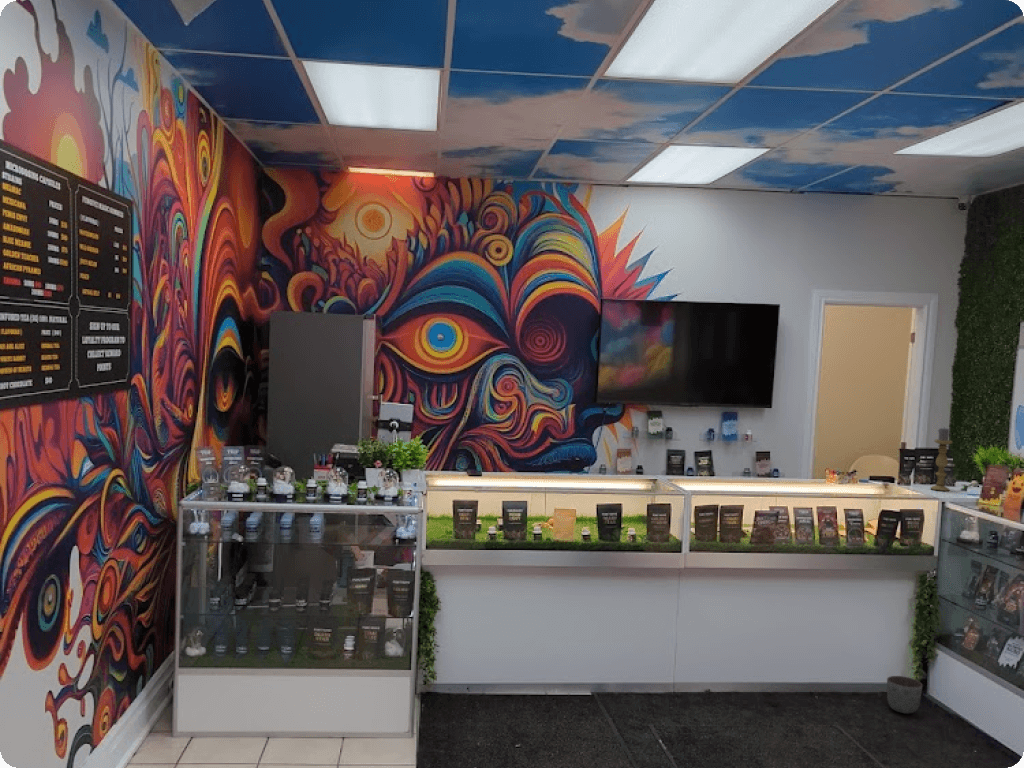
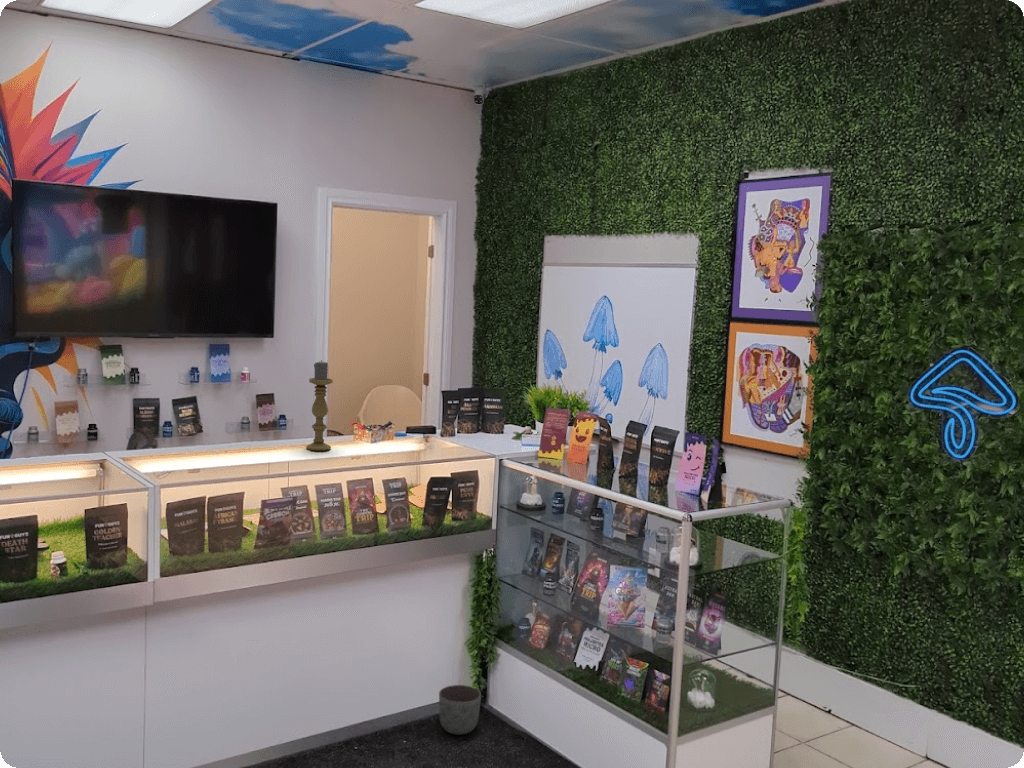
candle holder: present [931,428,952,491] -> present [306,360,333,450]

